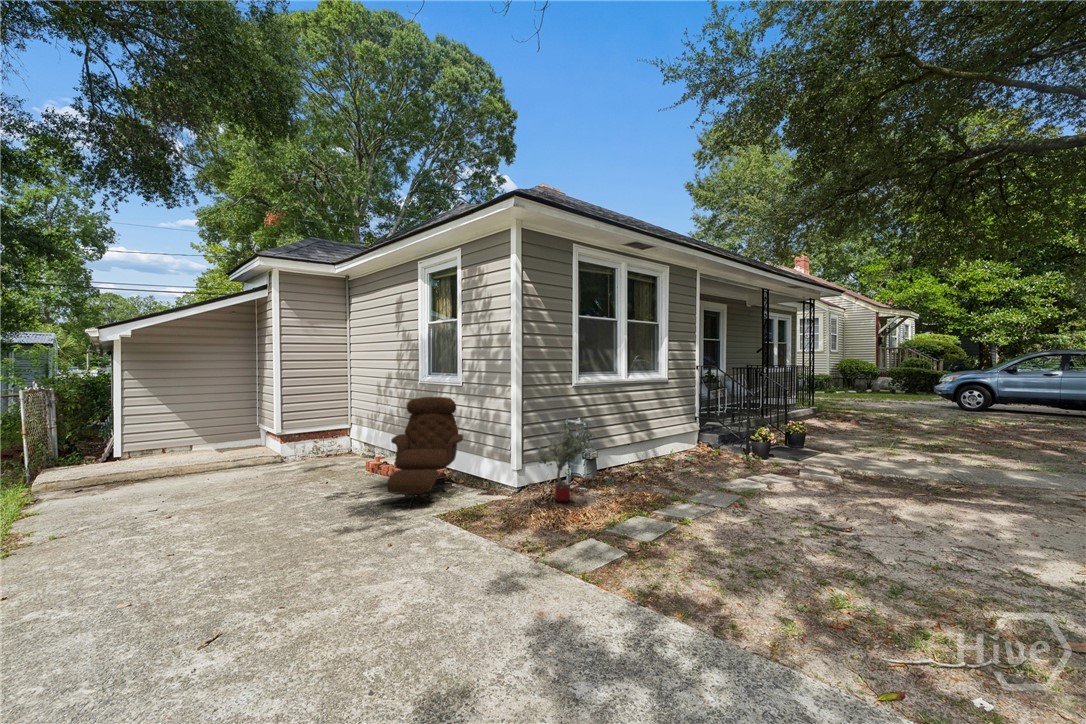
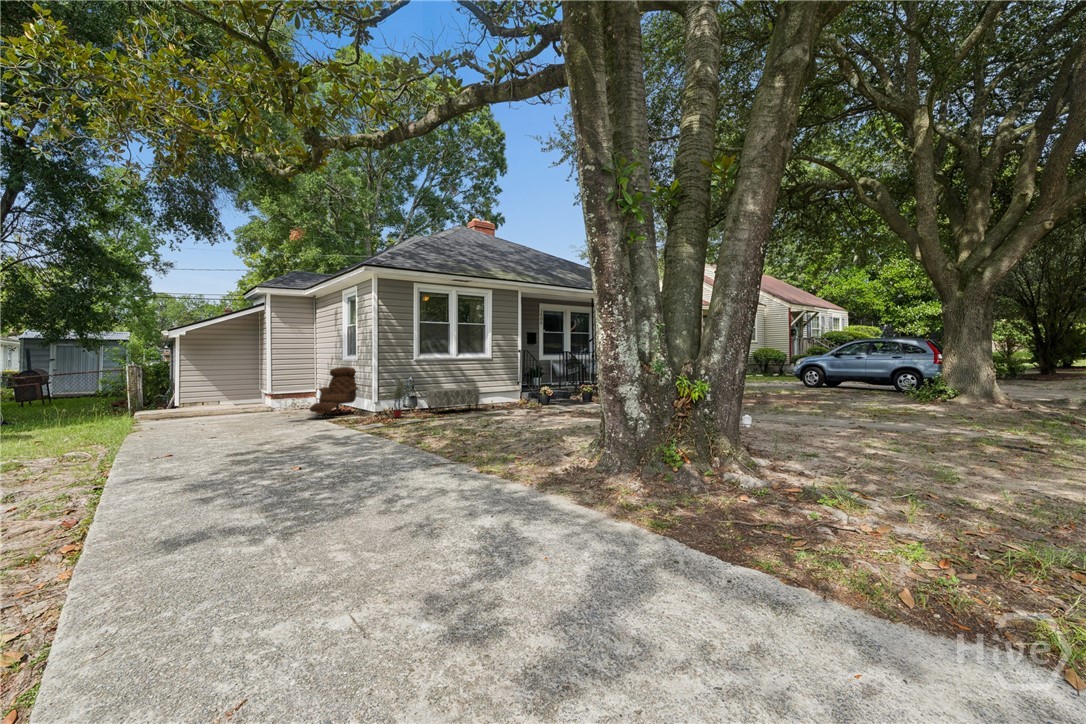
bench: none [588,429,674,487] -> present [427,387,480,414]

